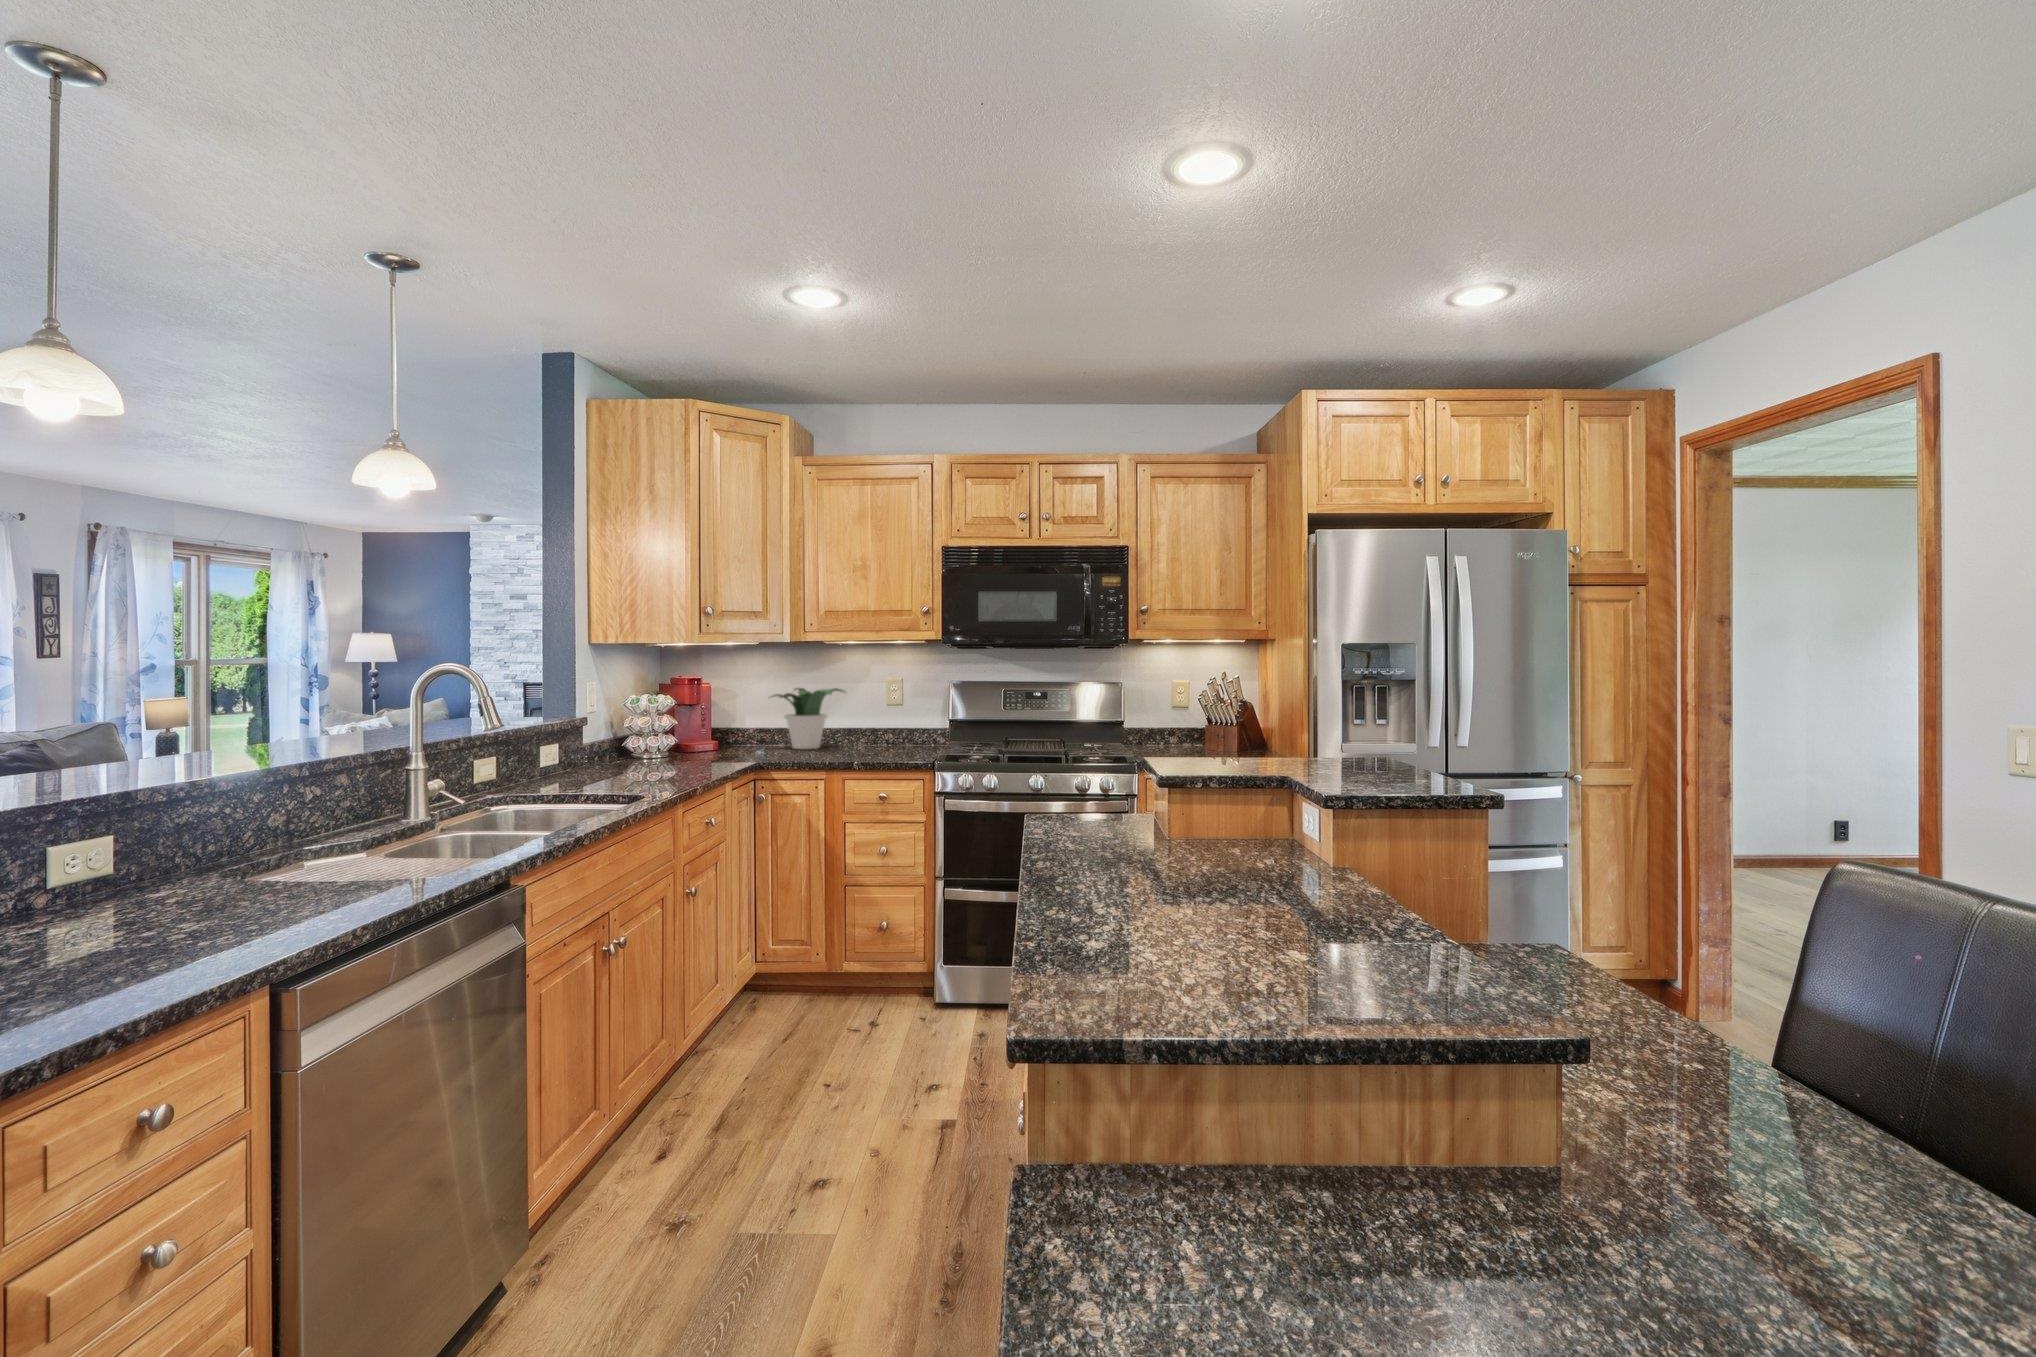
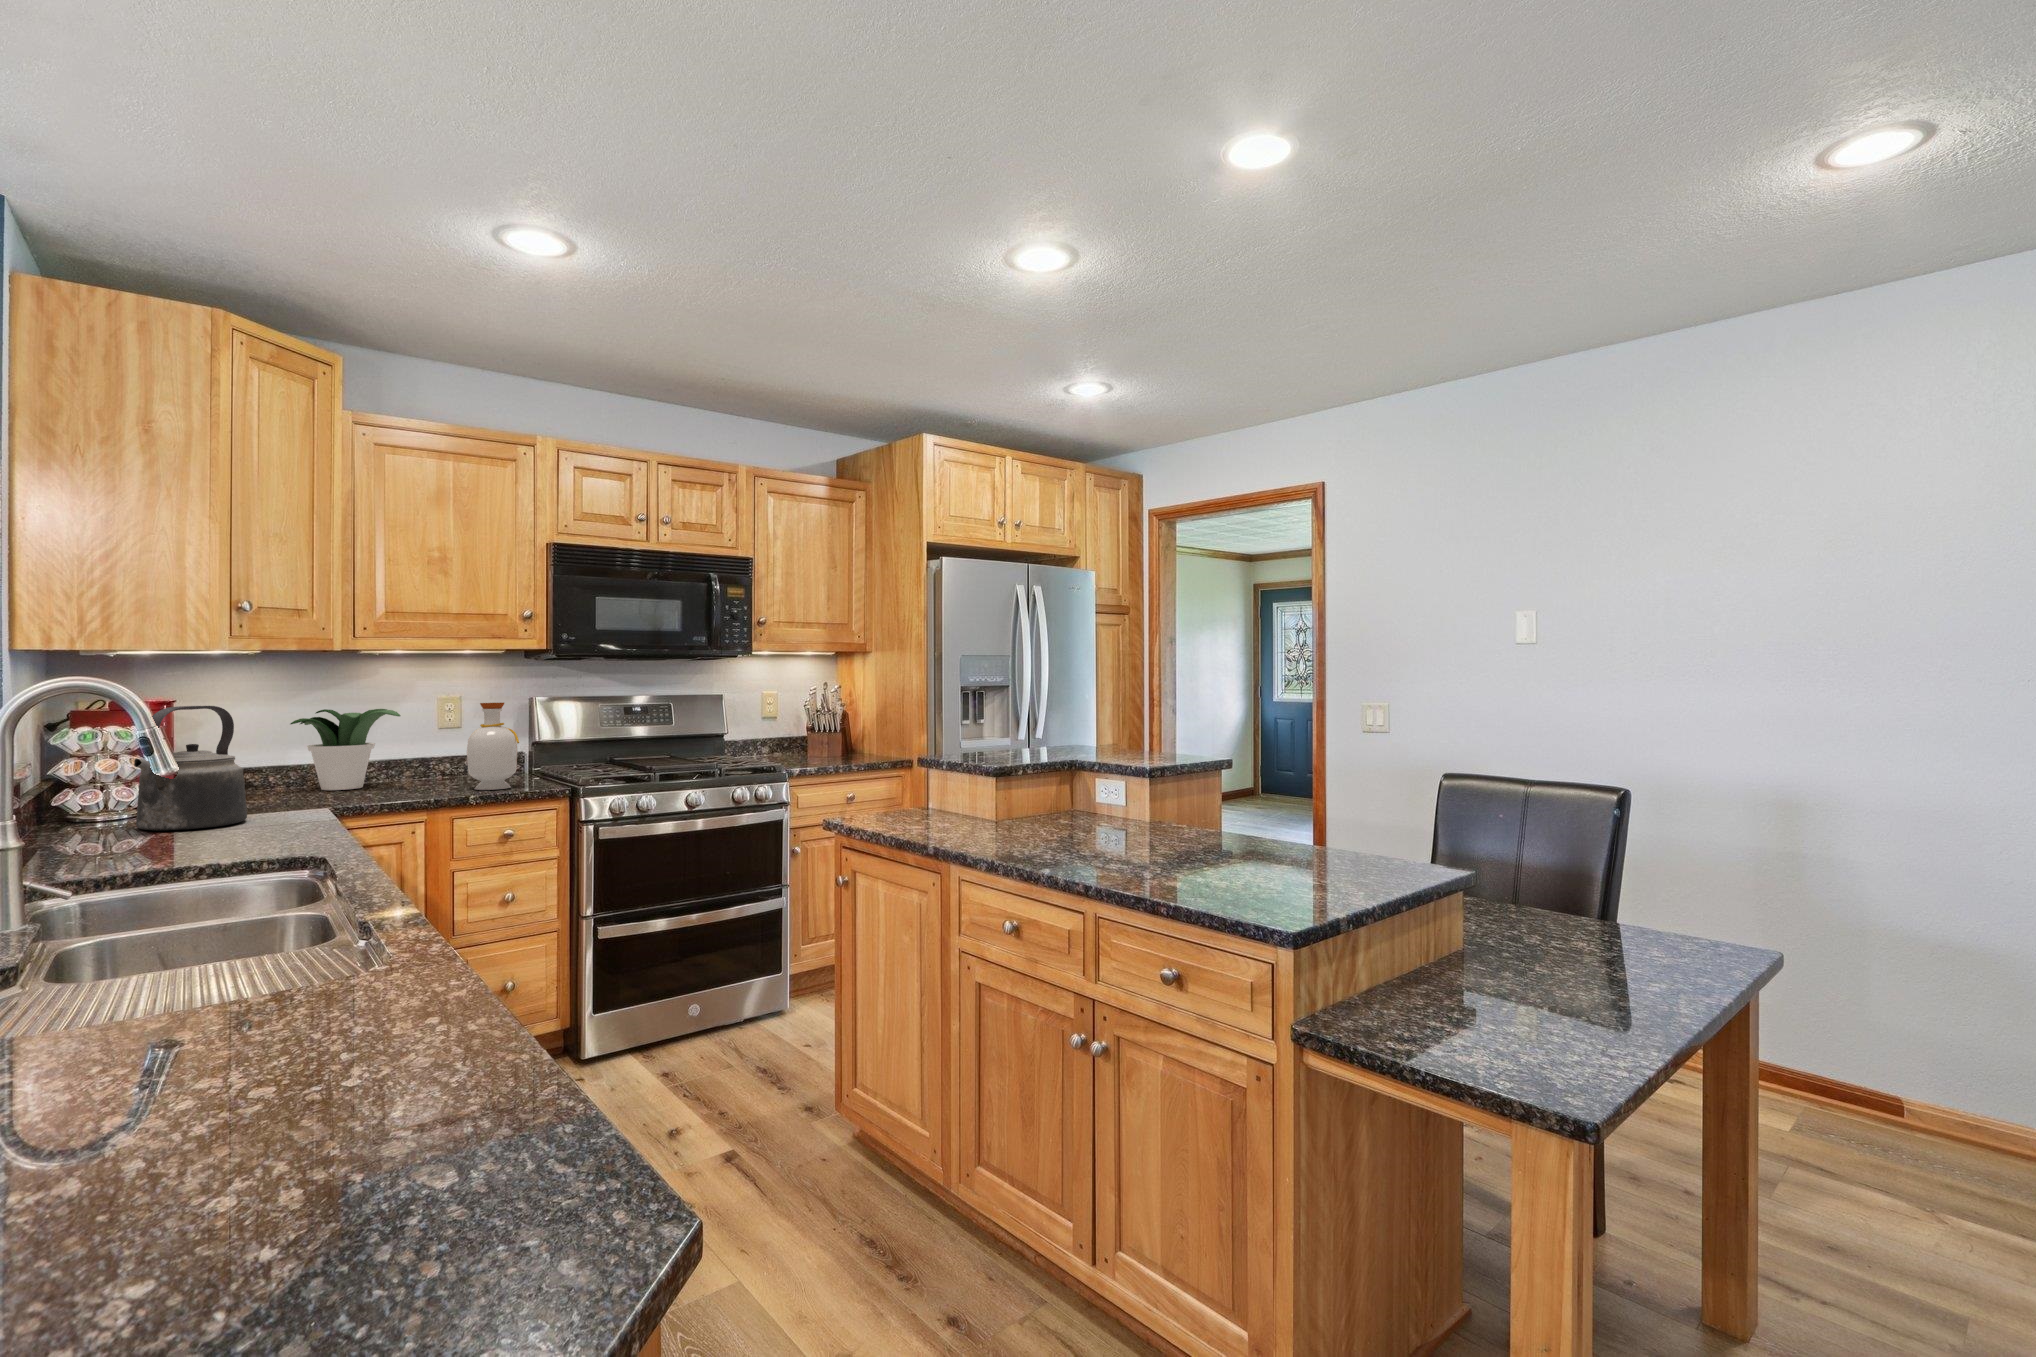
kettle: none [606,683,686,770] -> present [134,706,247,831]
bottle: none [865,685,903,758] -> present [467,703,519,790]

